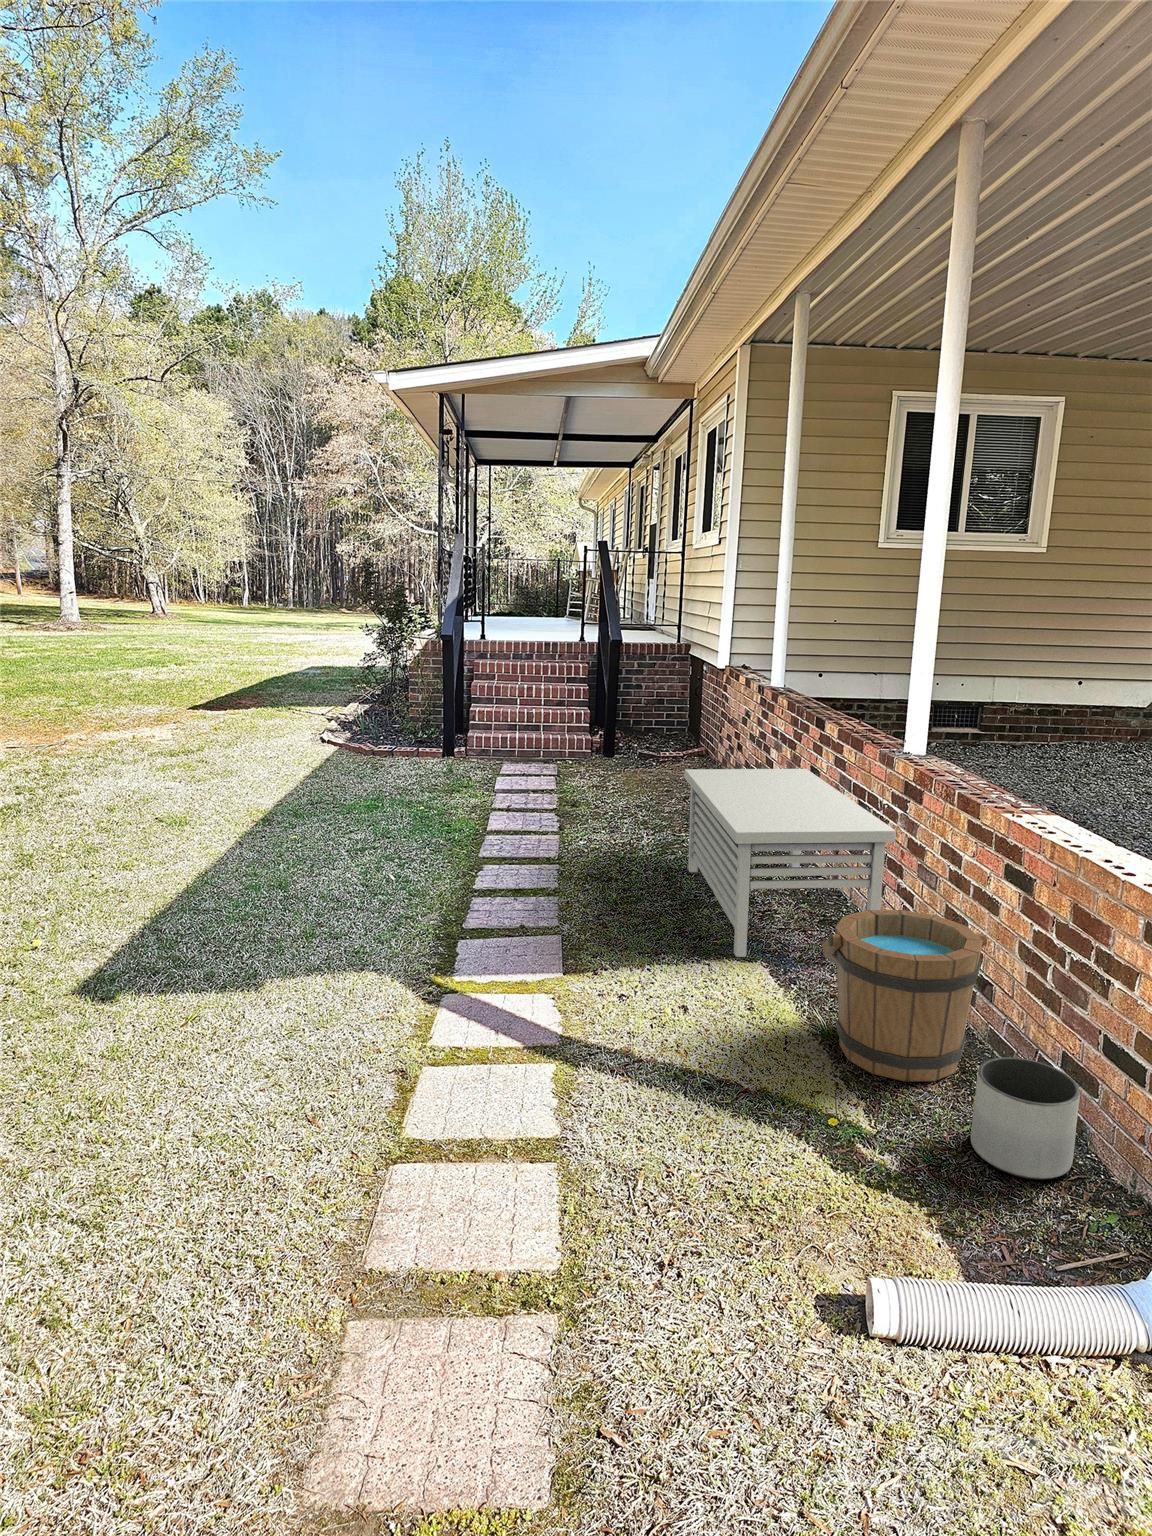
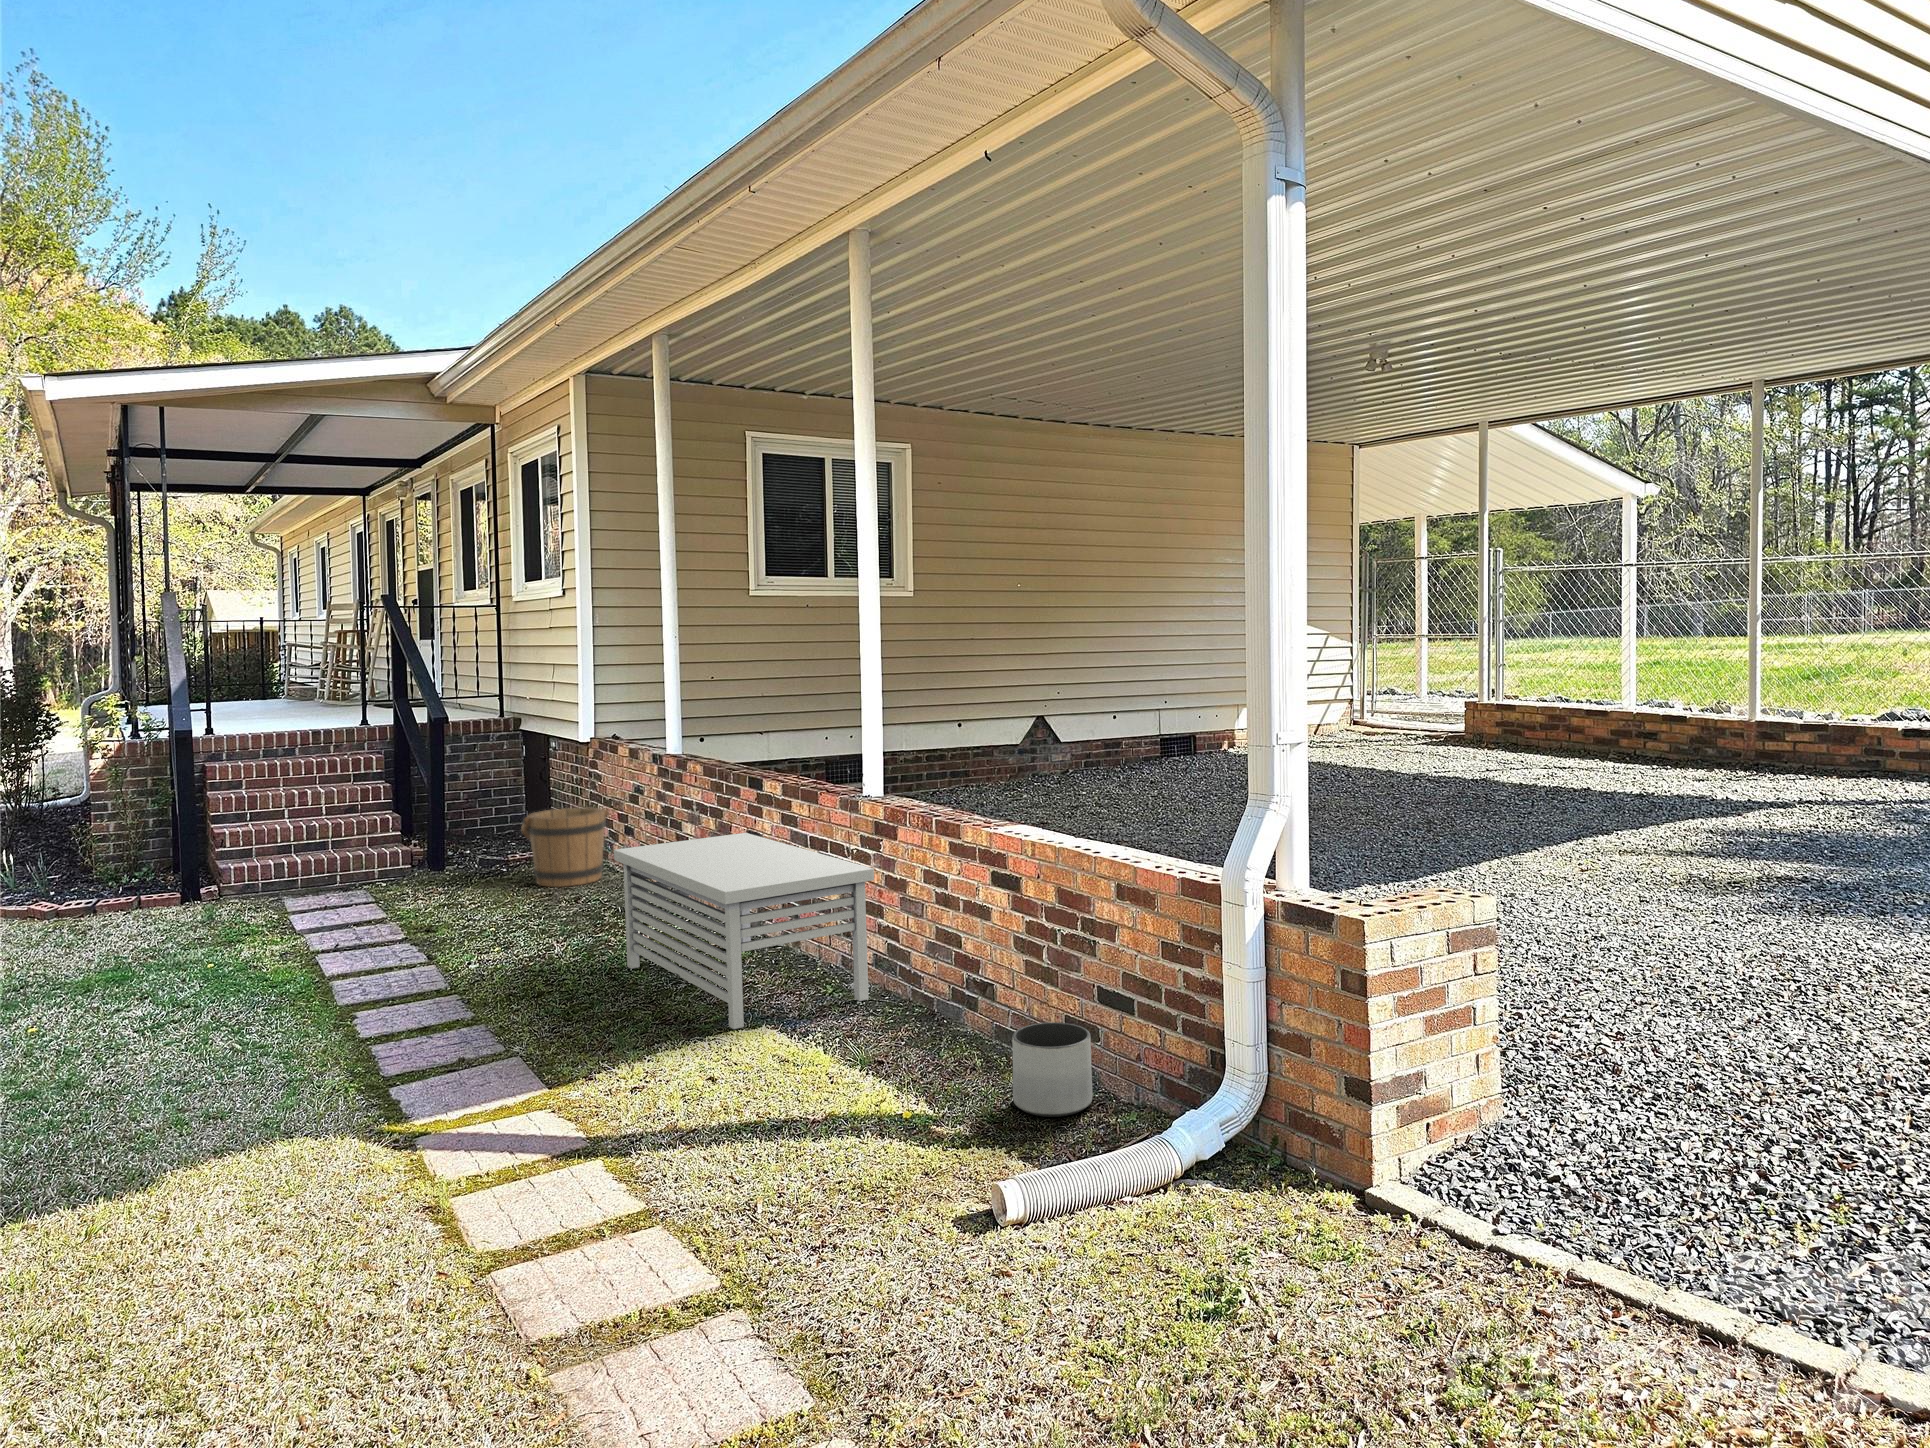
bucket: present [822,910,987,1081] -> present [521,807,609,887]

